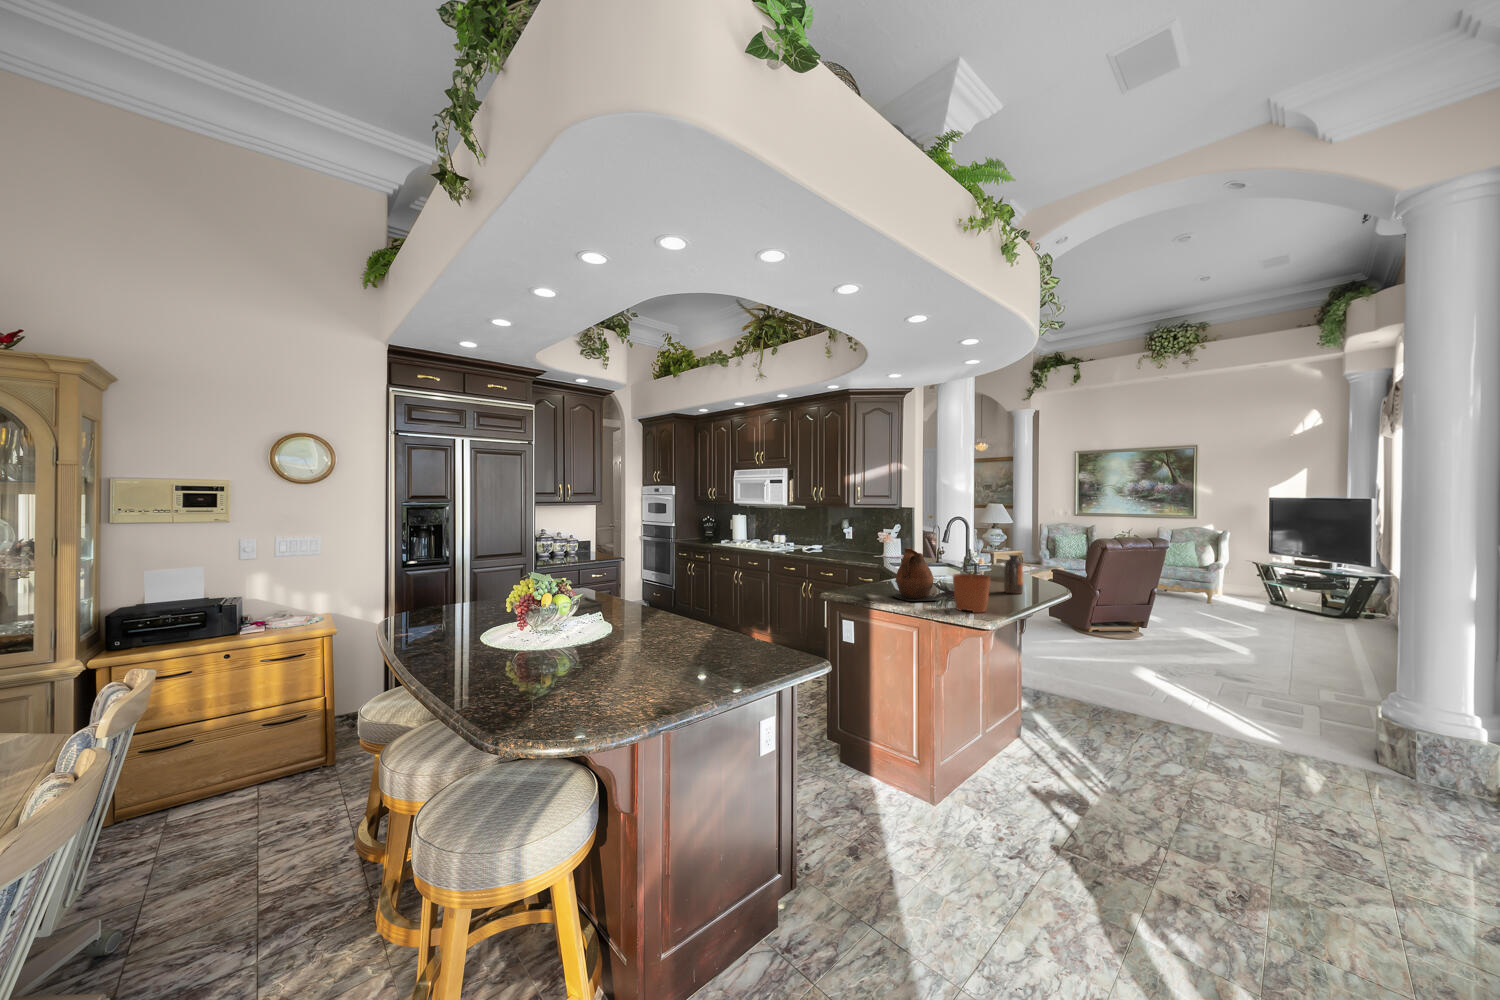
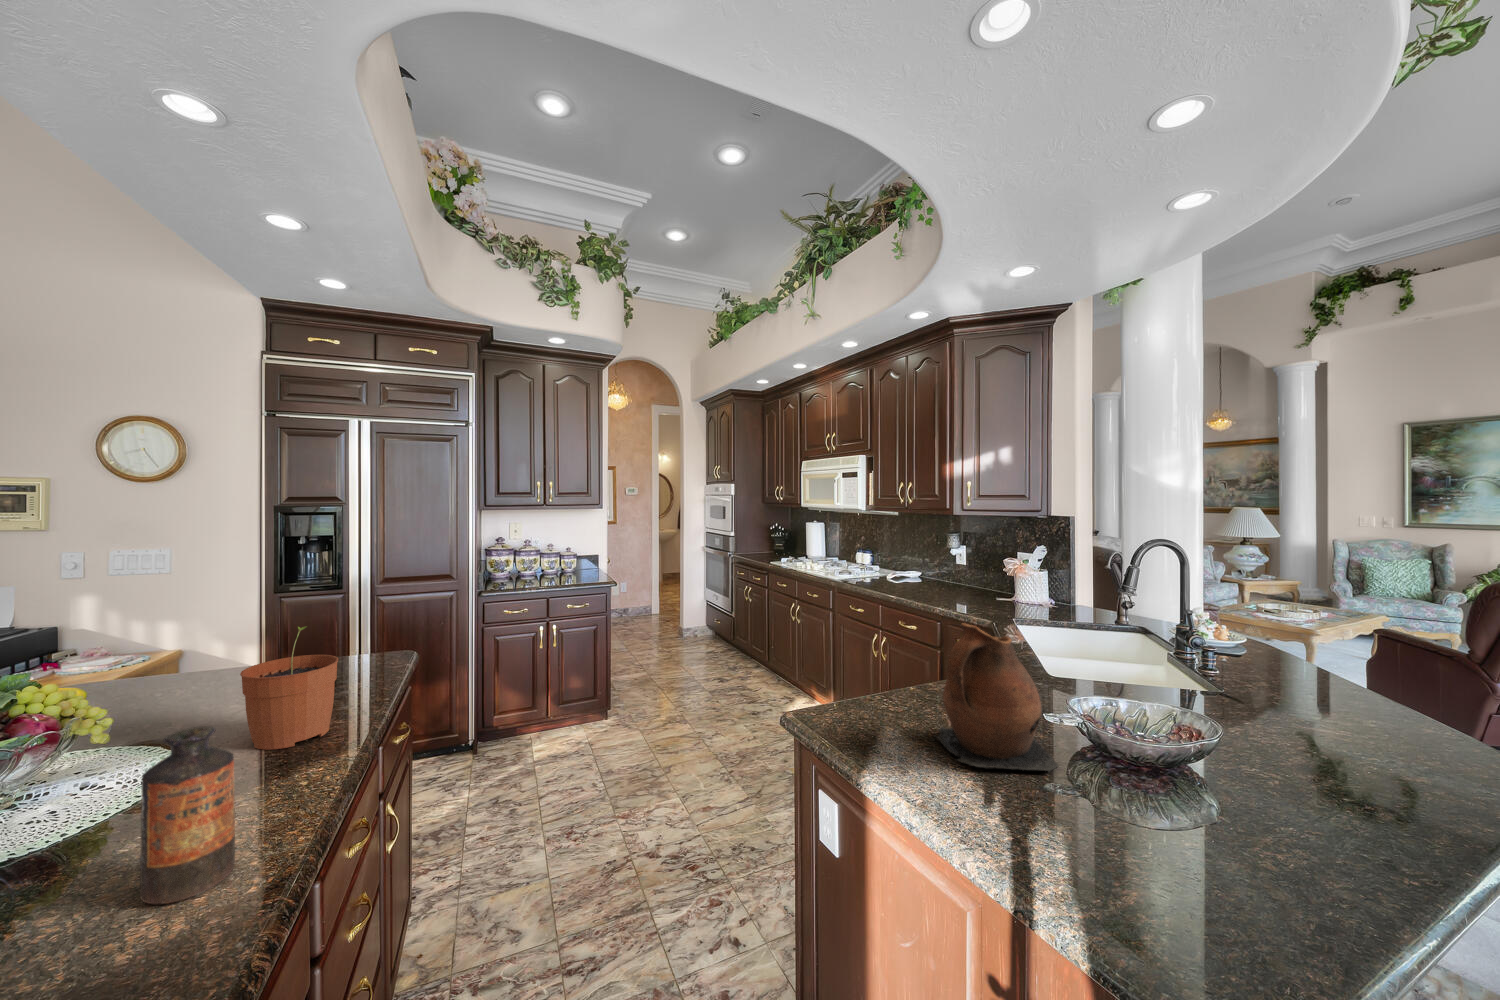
bottle: present [1004,555,1023,594] -> present [140,726,235,904]
plant pot: present [953,574,990,613] -> present [240,626,338,750]

